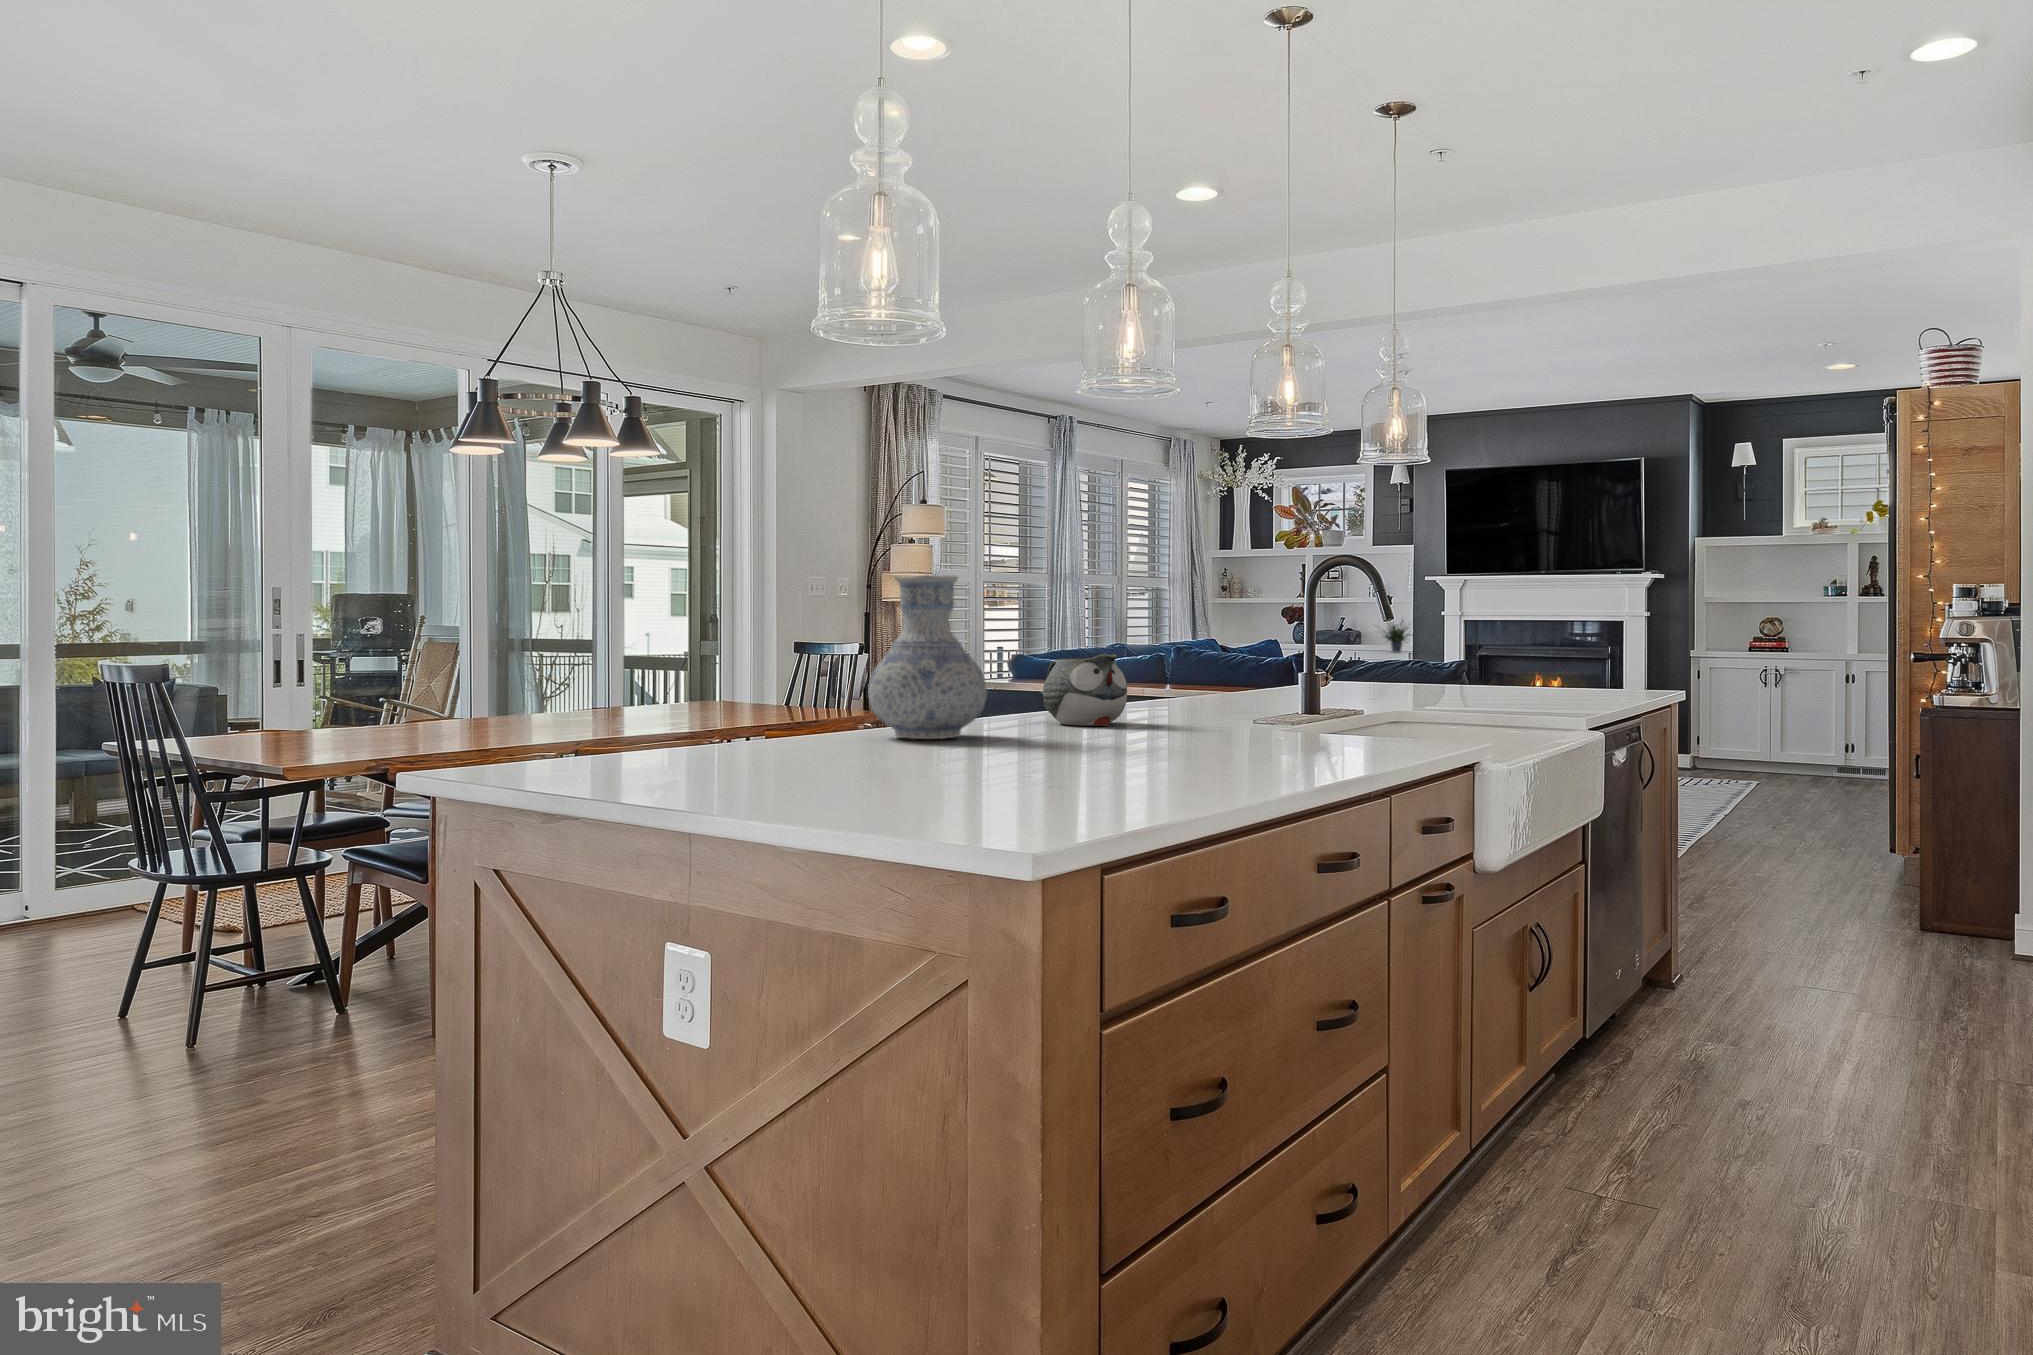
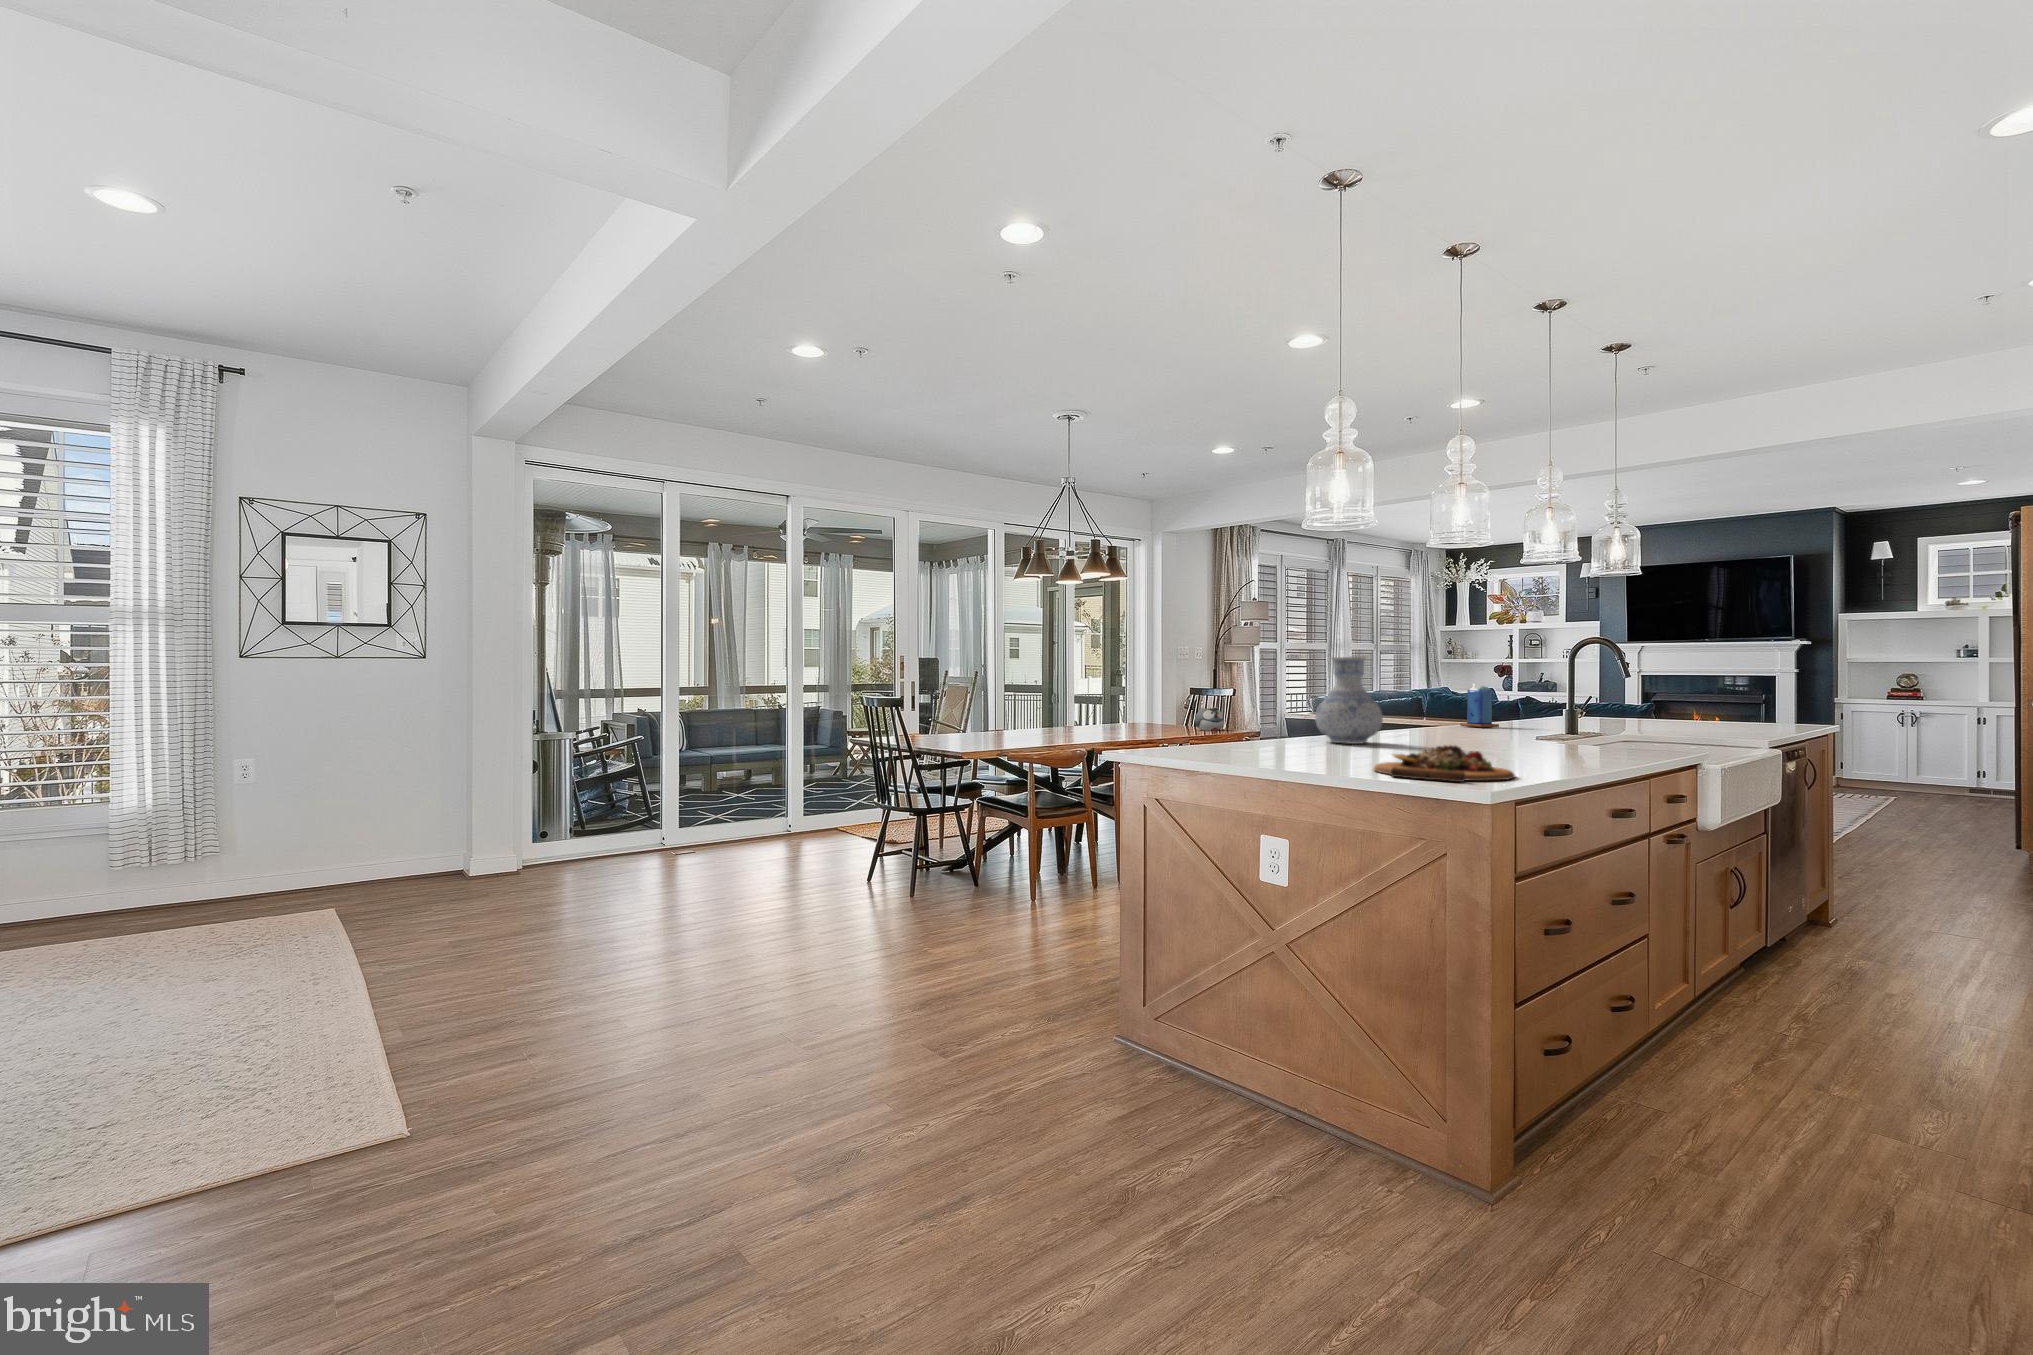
potted plant: present [1385,620,1410,652] -> none [1564,667,1602,696]
candle: none [1168,629,1226,702] -> present [1460,683,1499,728]
teapot: present [1043,654,1127,726] -> present [1195,707,1224,731]
cutting board: none [867,742,1129,824] -> present [1374,745,1515,782]

